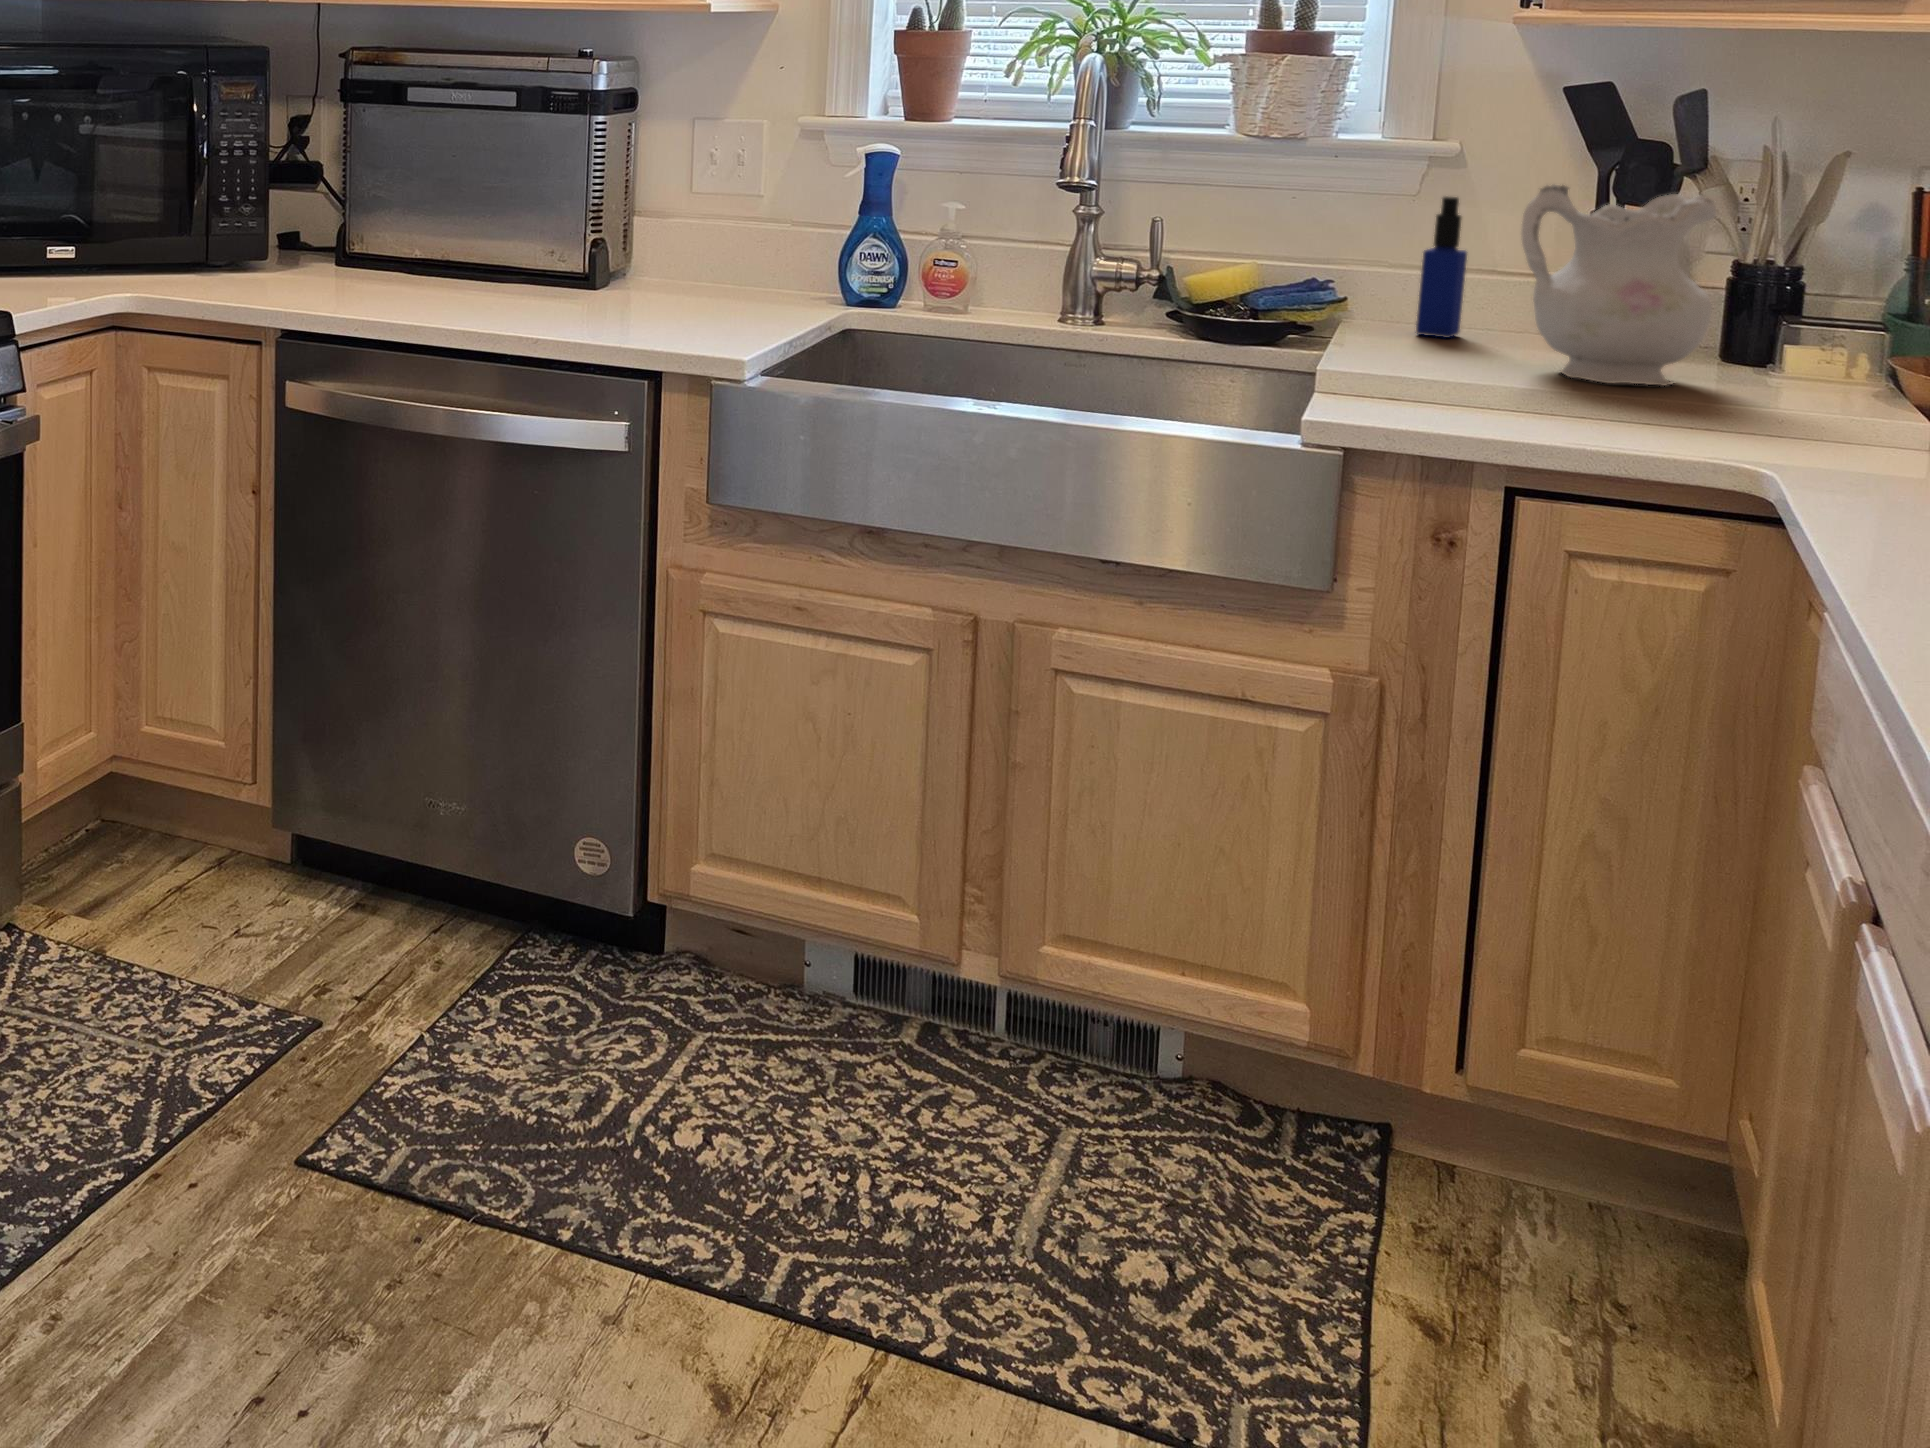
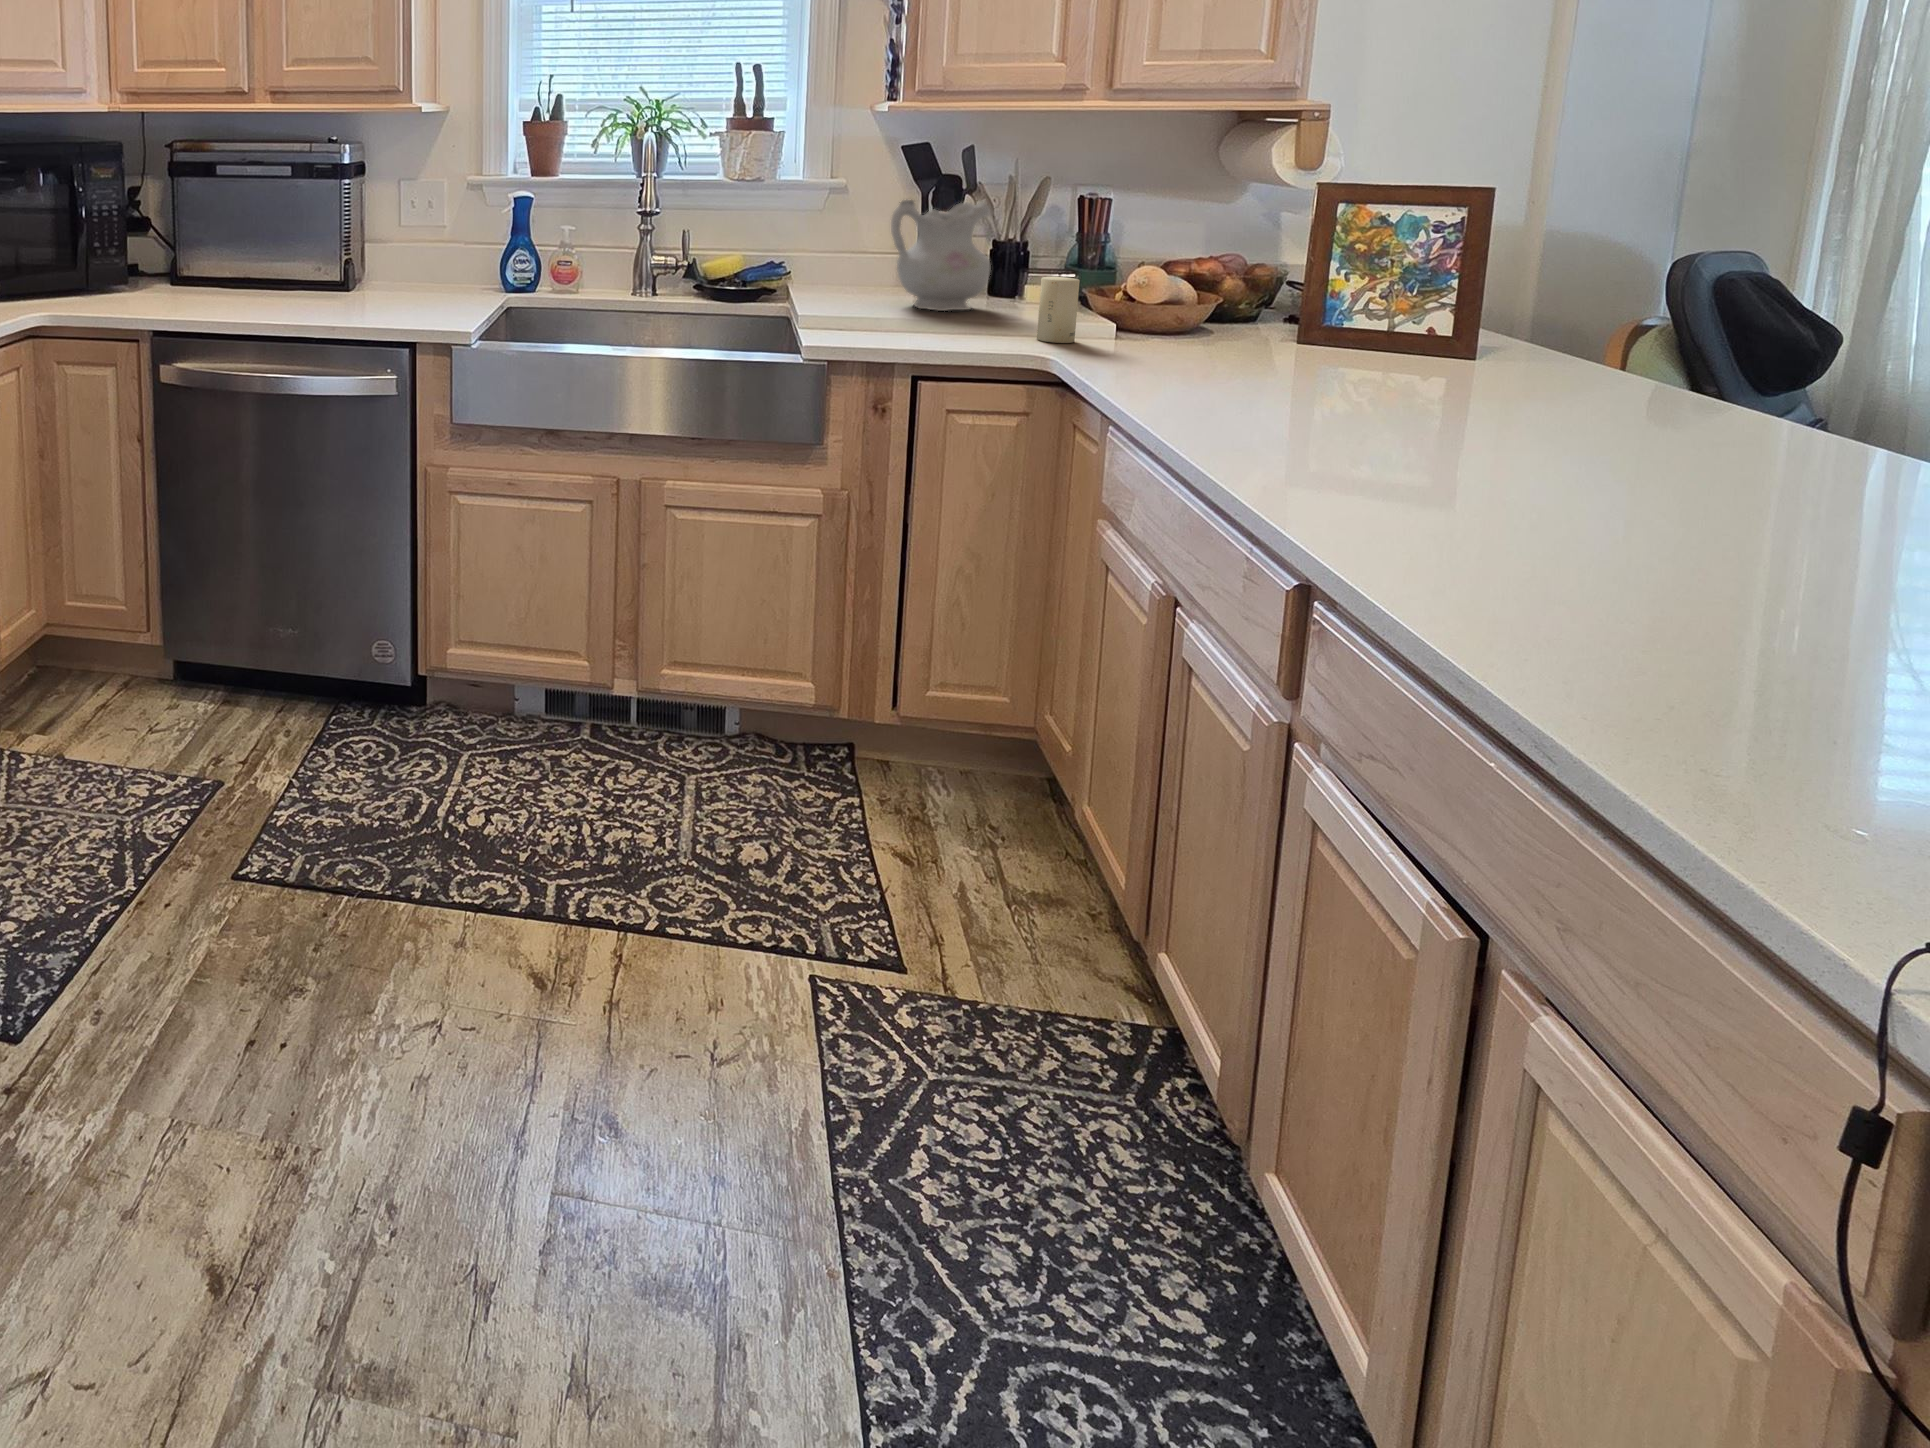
bottle: present [1416,197,1467,338] -> none [825,208,850,290]
candle: none [1759,332,1847,452] -> present [1037,277,1080,343]

